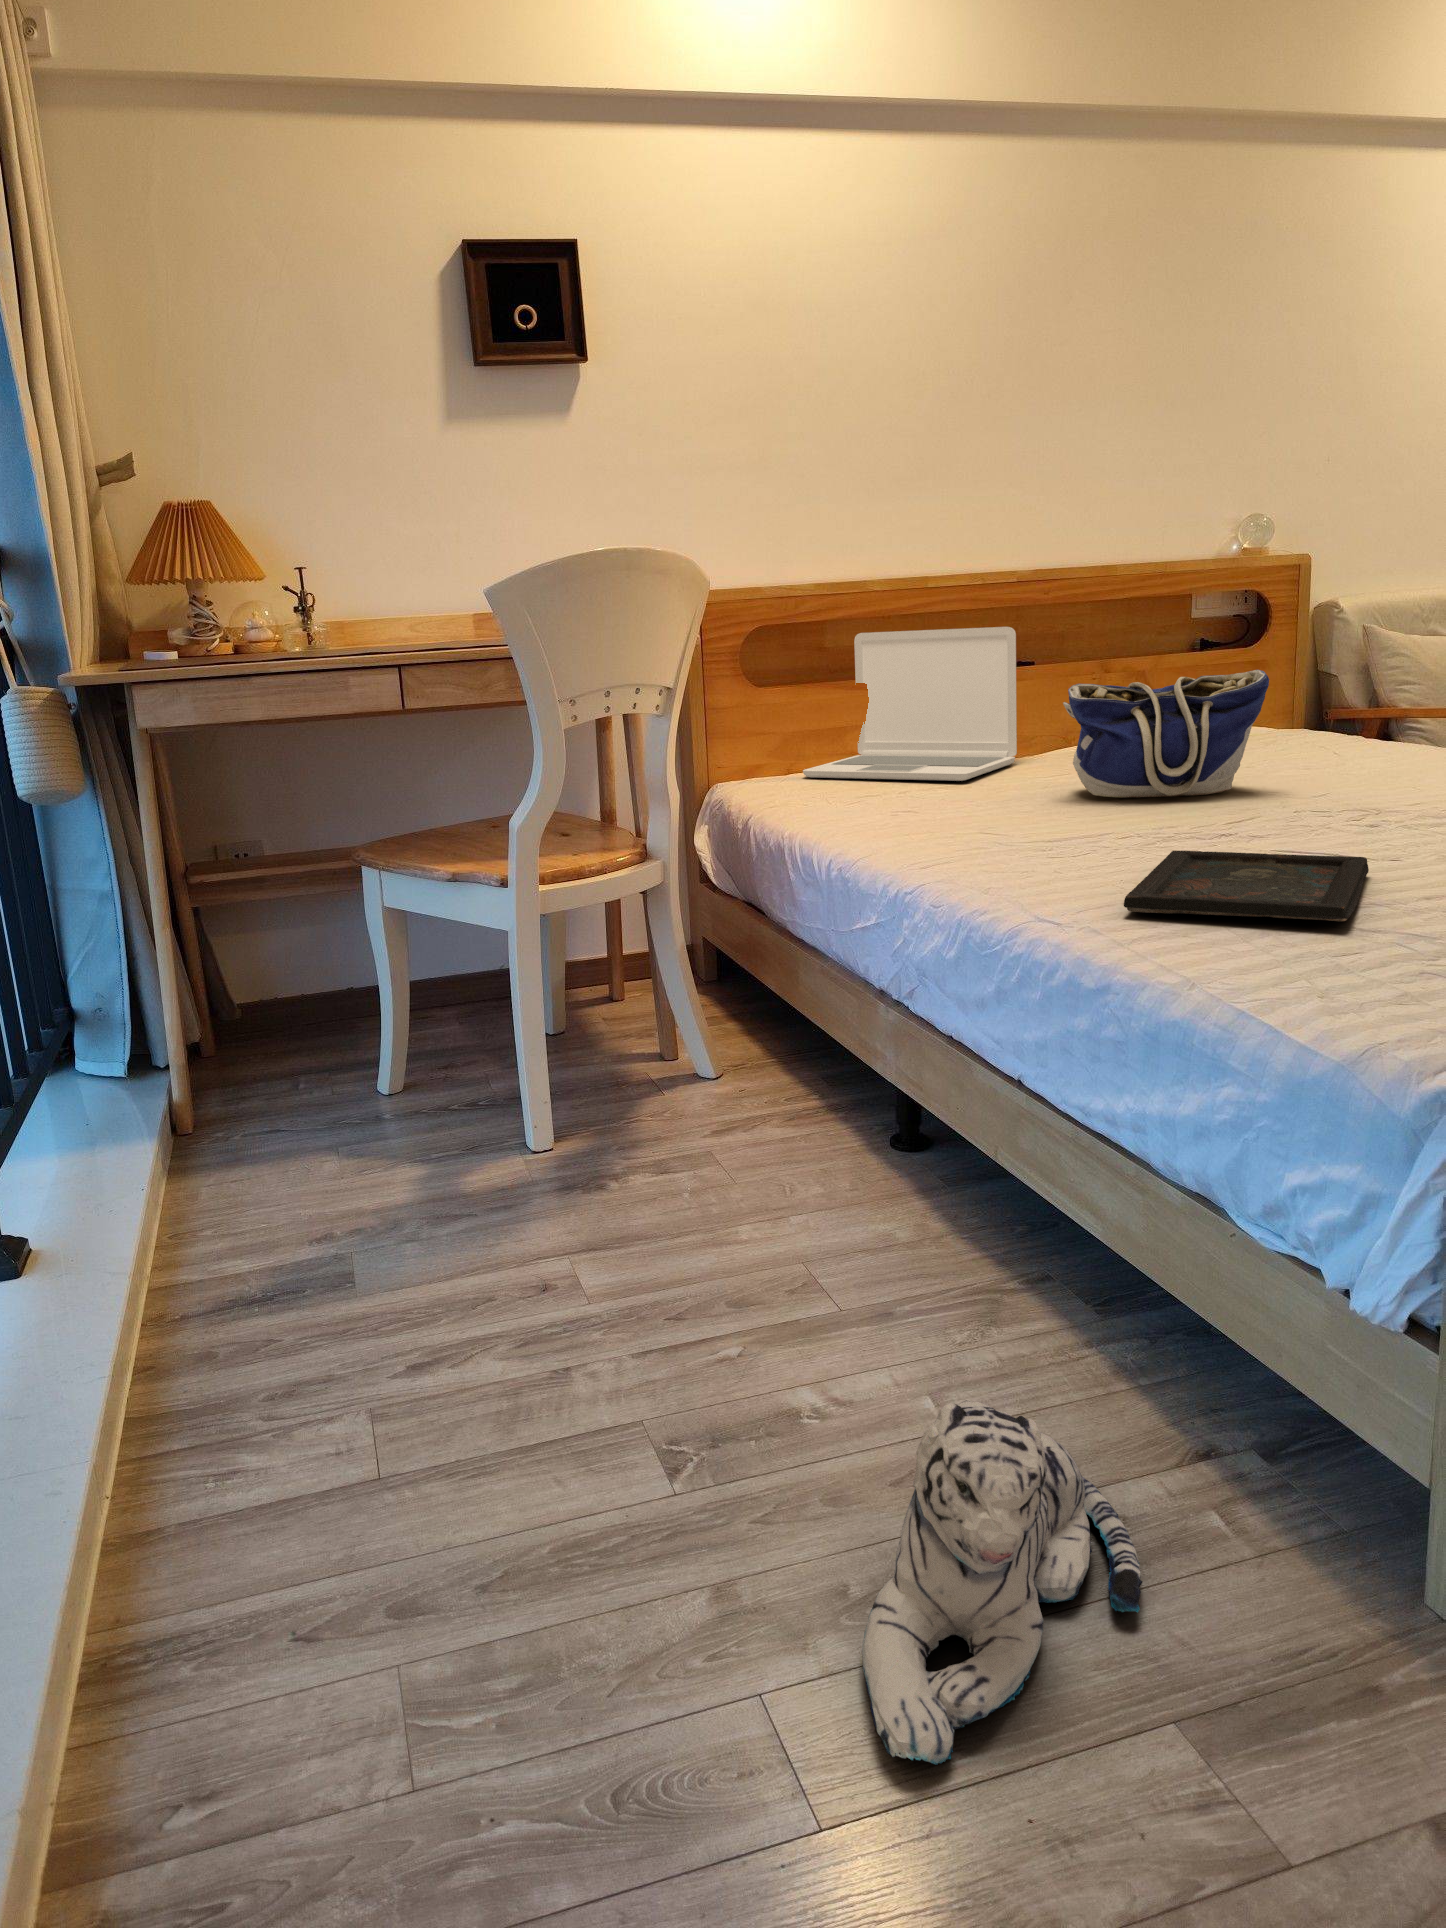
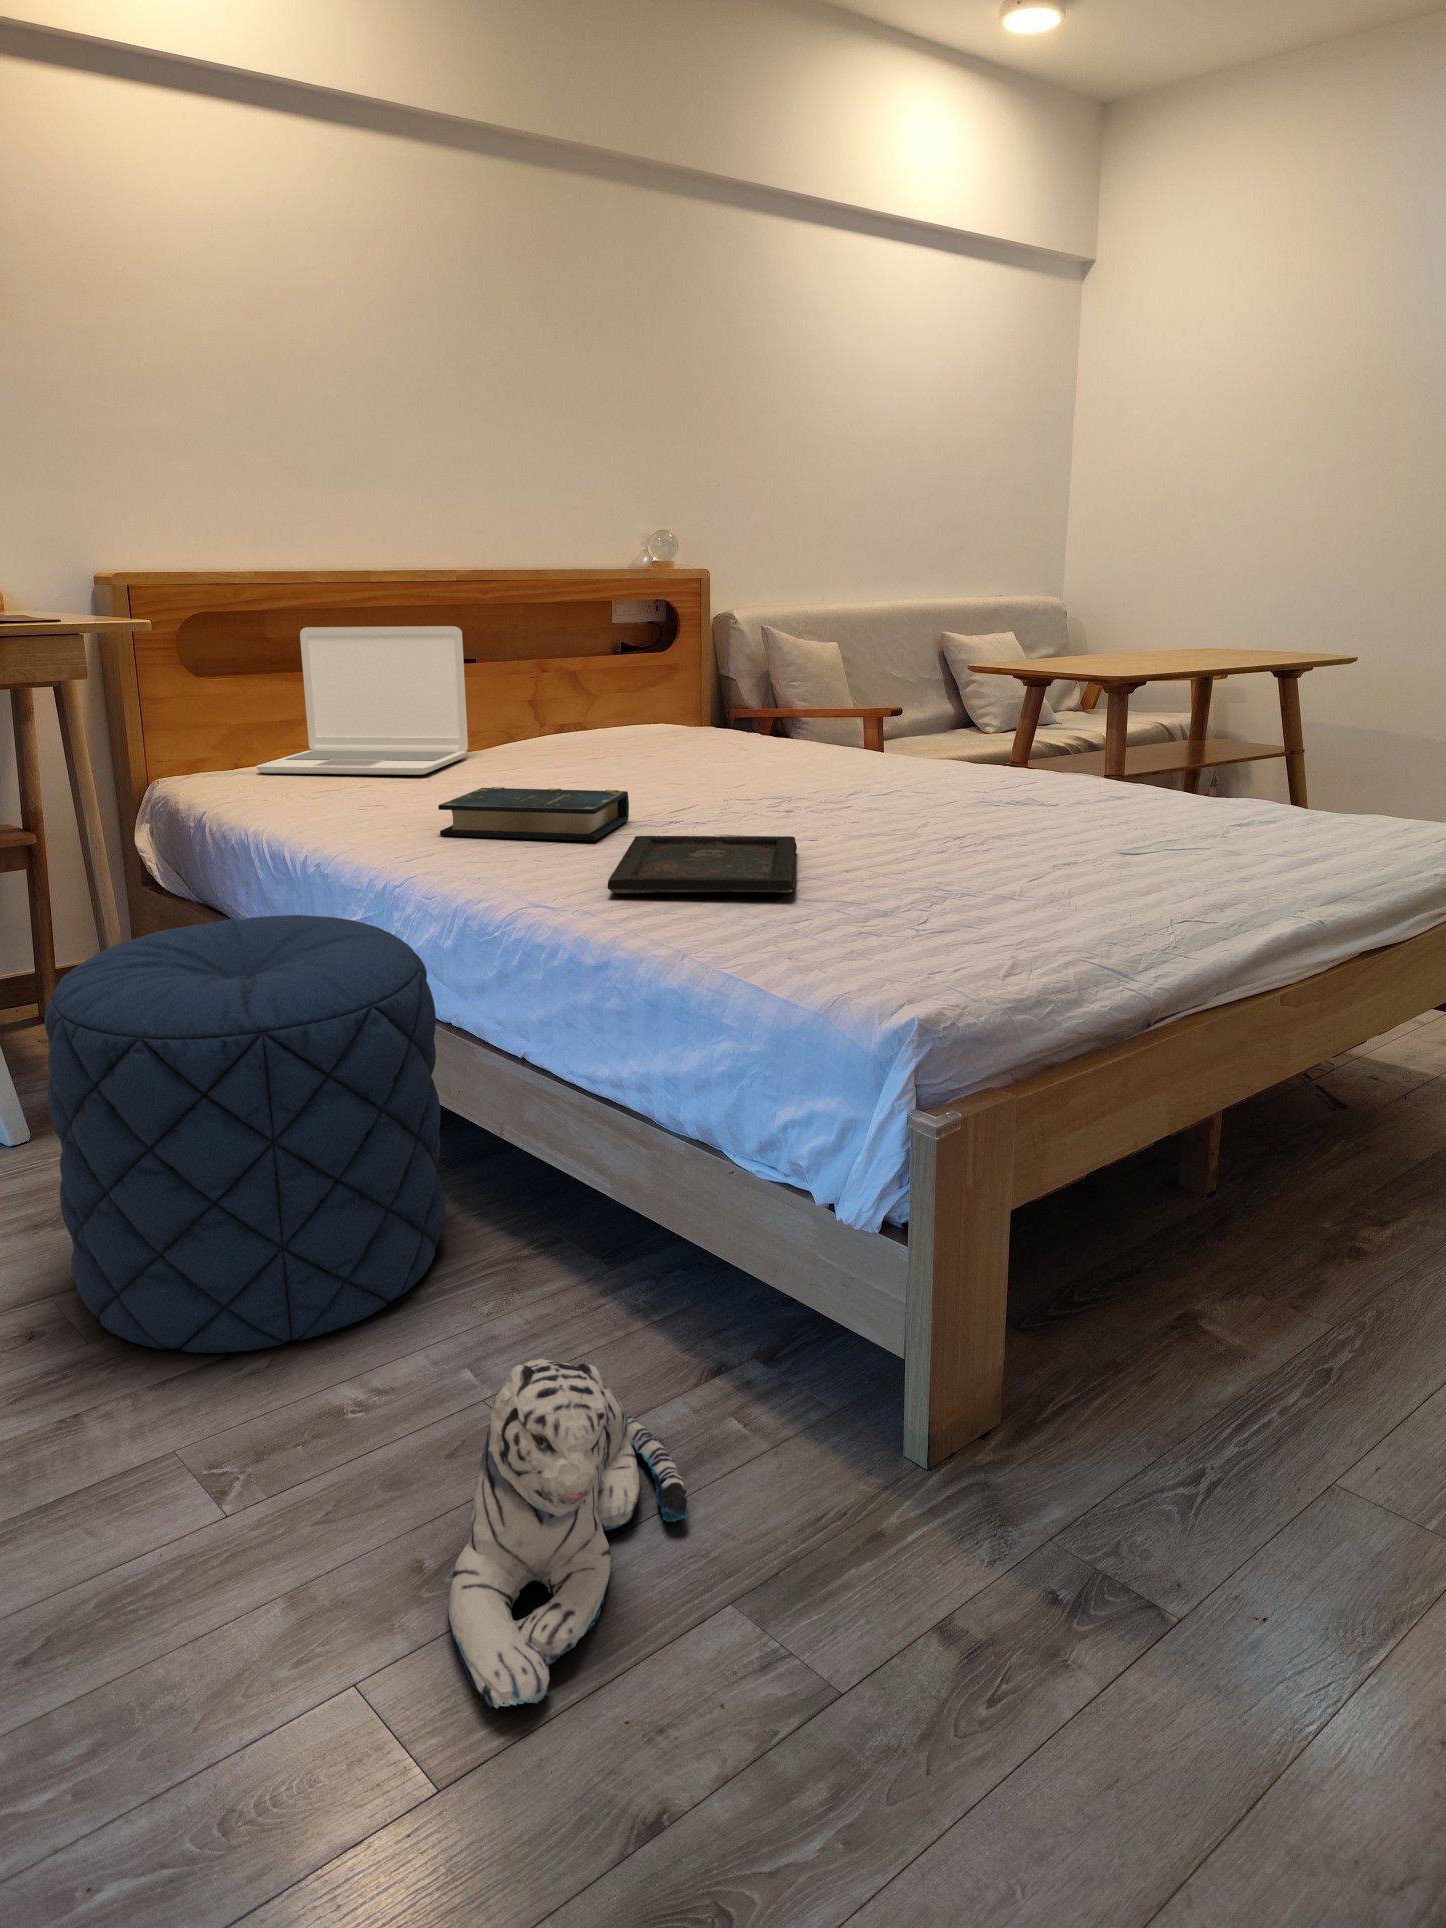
tote bag: present [1063,670,1269,798] -> none [518,672,695,789]
book: none [962,794,1174,854] -> present [438,787,629,841]
pouf: none [568,917,930,1339] -> present [44,915,445,1353]

